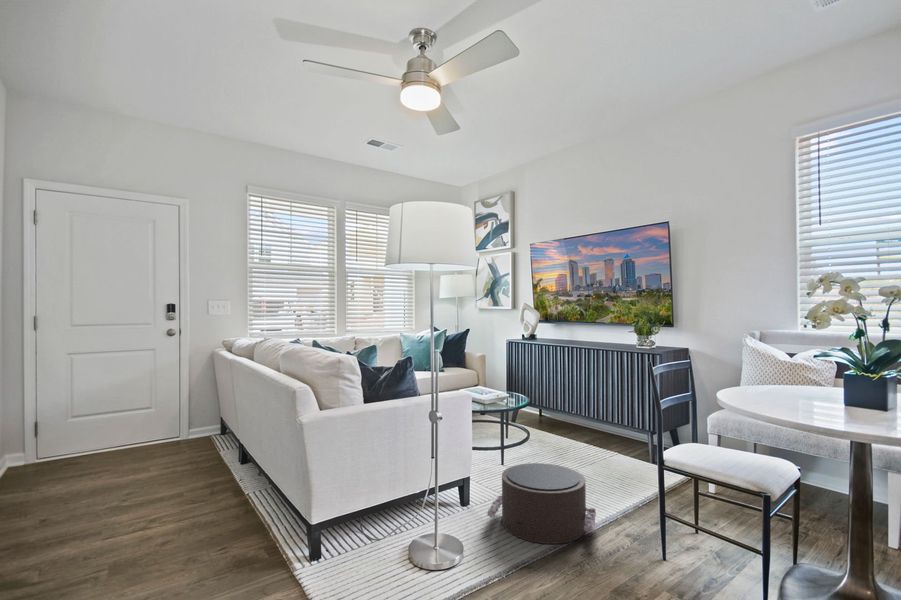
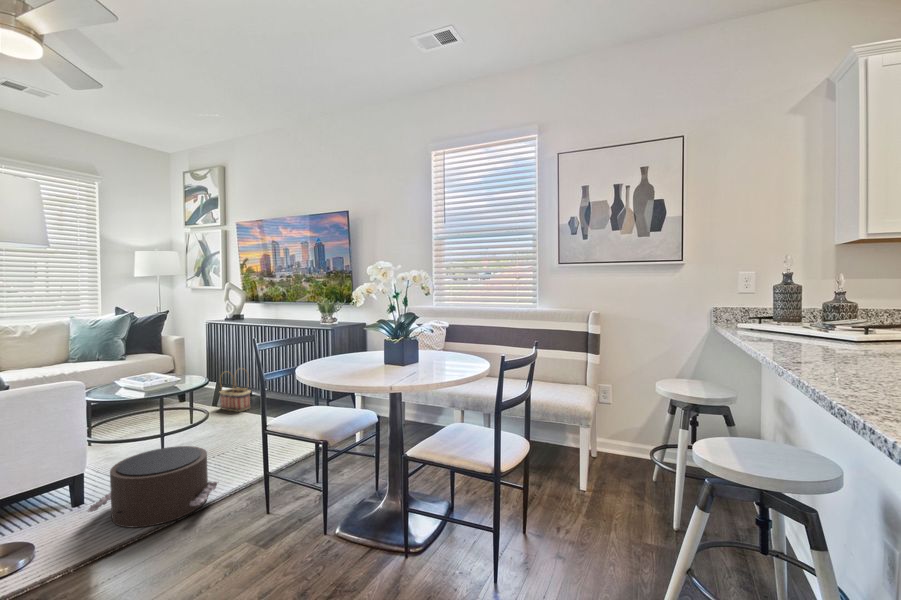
basket: none [525,389,556,433] -> present [220,375,250,412]

